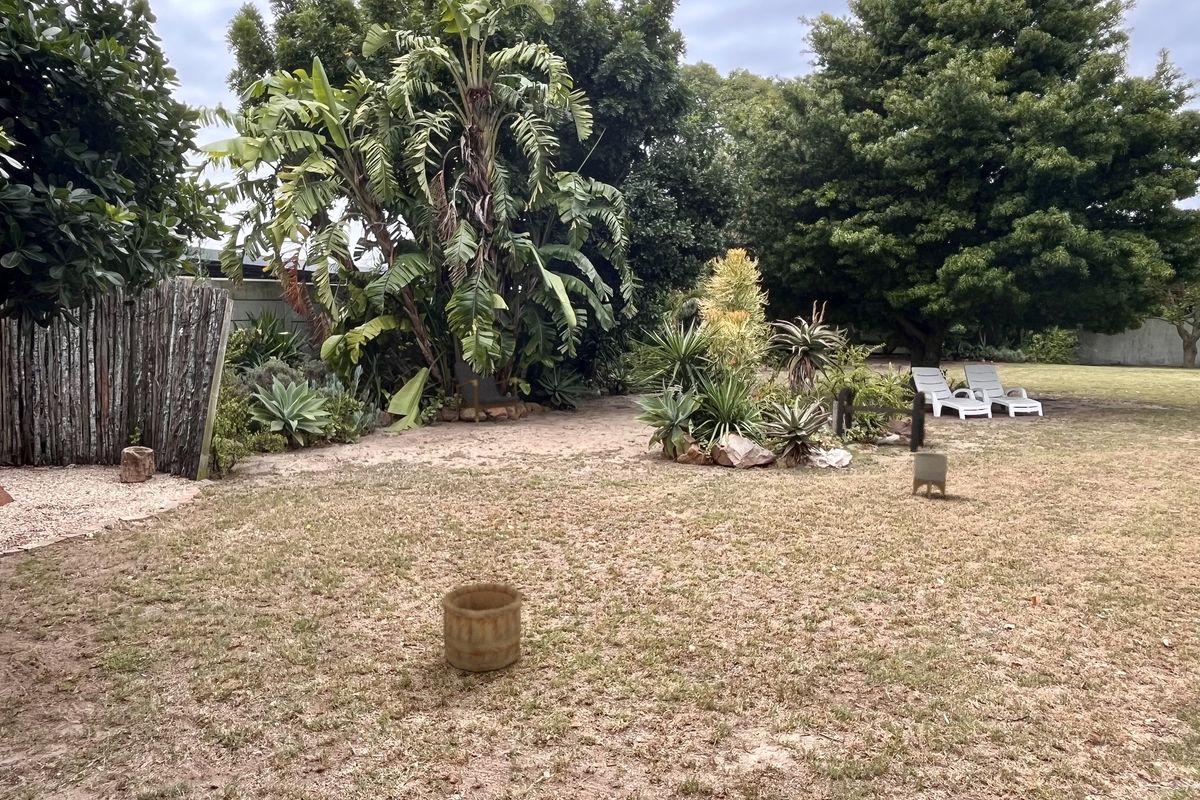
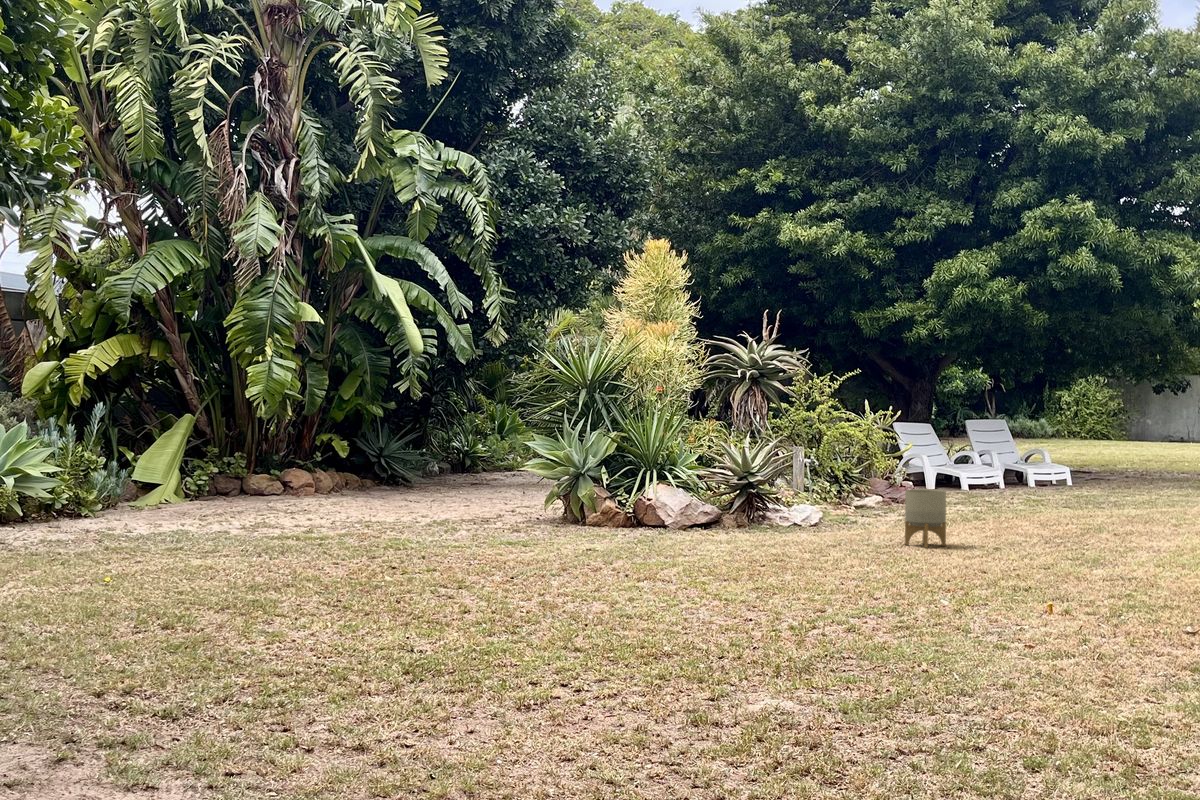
lounge chair: present [454,362,519,425] -> none [235,406,336,498]
bench: present [835,387,926,452] -> none [799,429,918,513]
wooden bucket: present [441,583,523,672] -> none [344,580,446,673]

